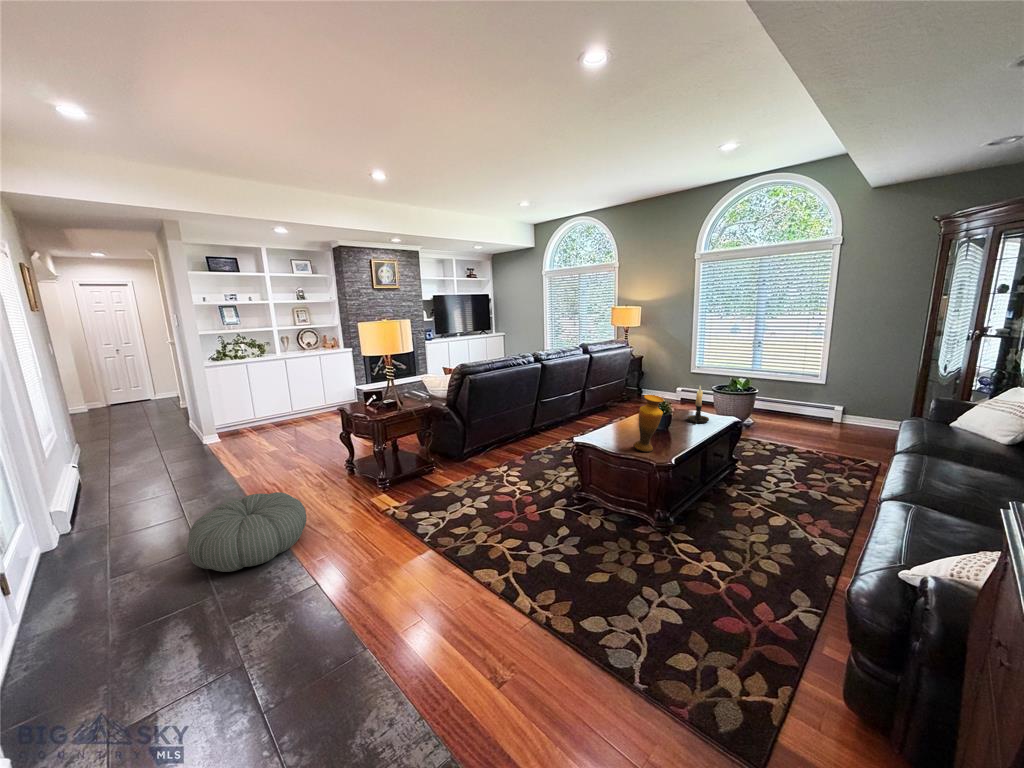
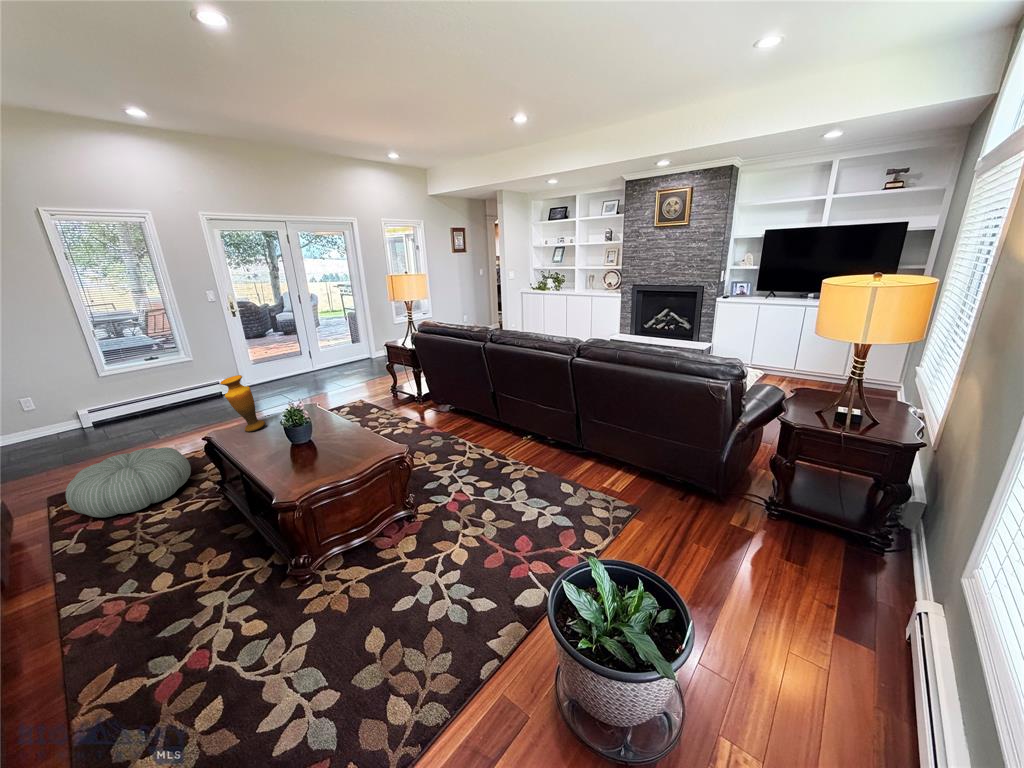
candle holder: present [687,386,709,423] -> none [291,415,325,473]
pouf: present [188,492,306,572] -> present [66,447,191,517]

